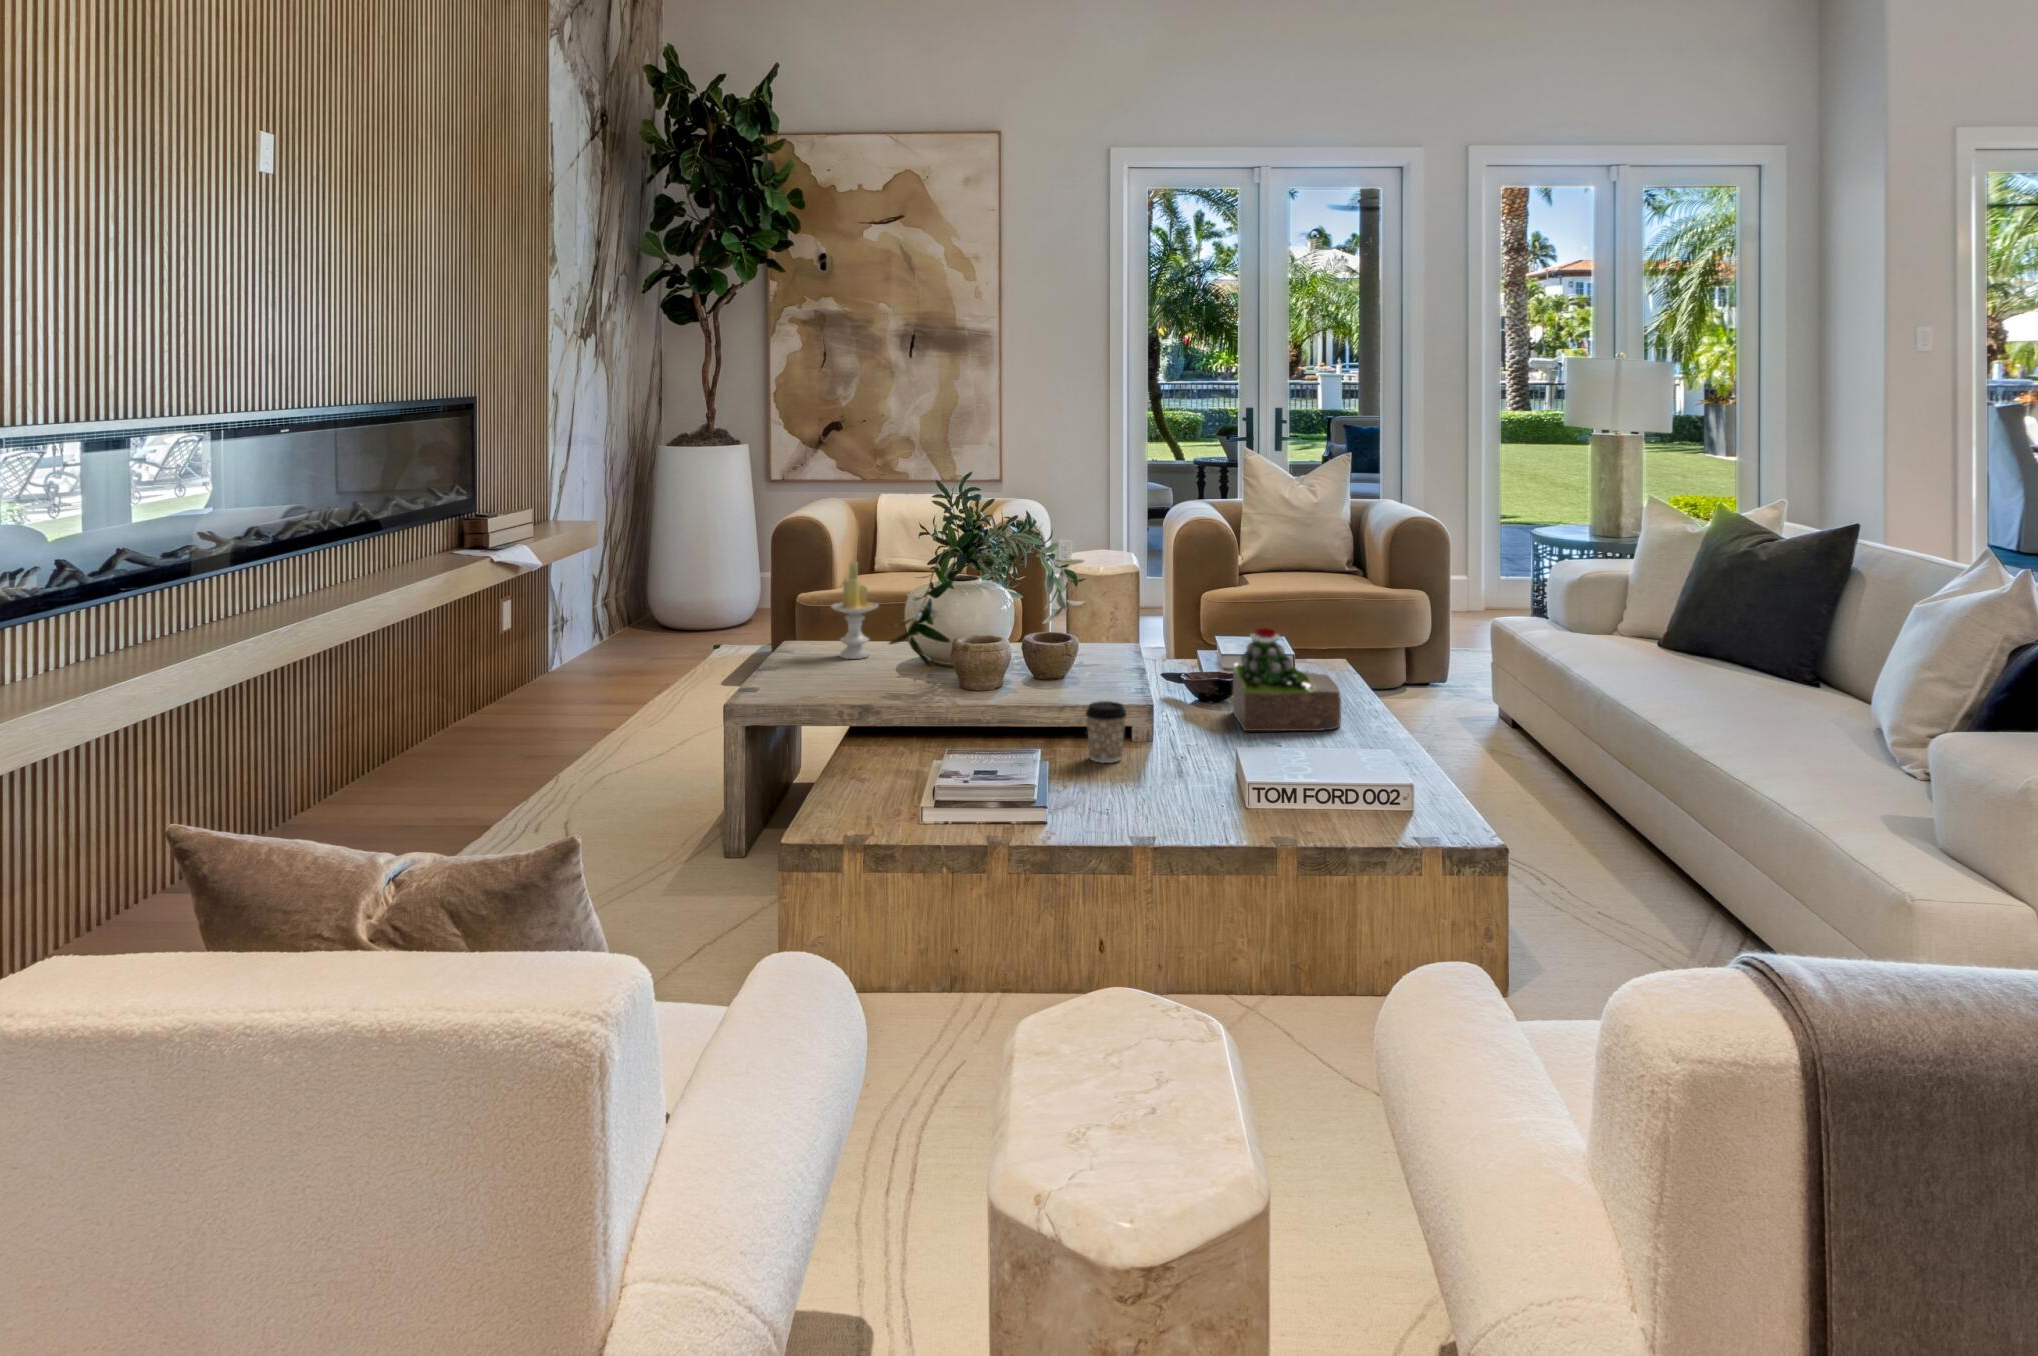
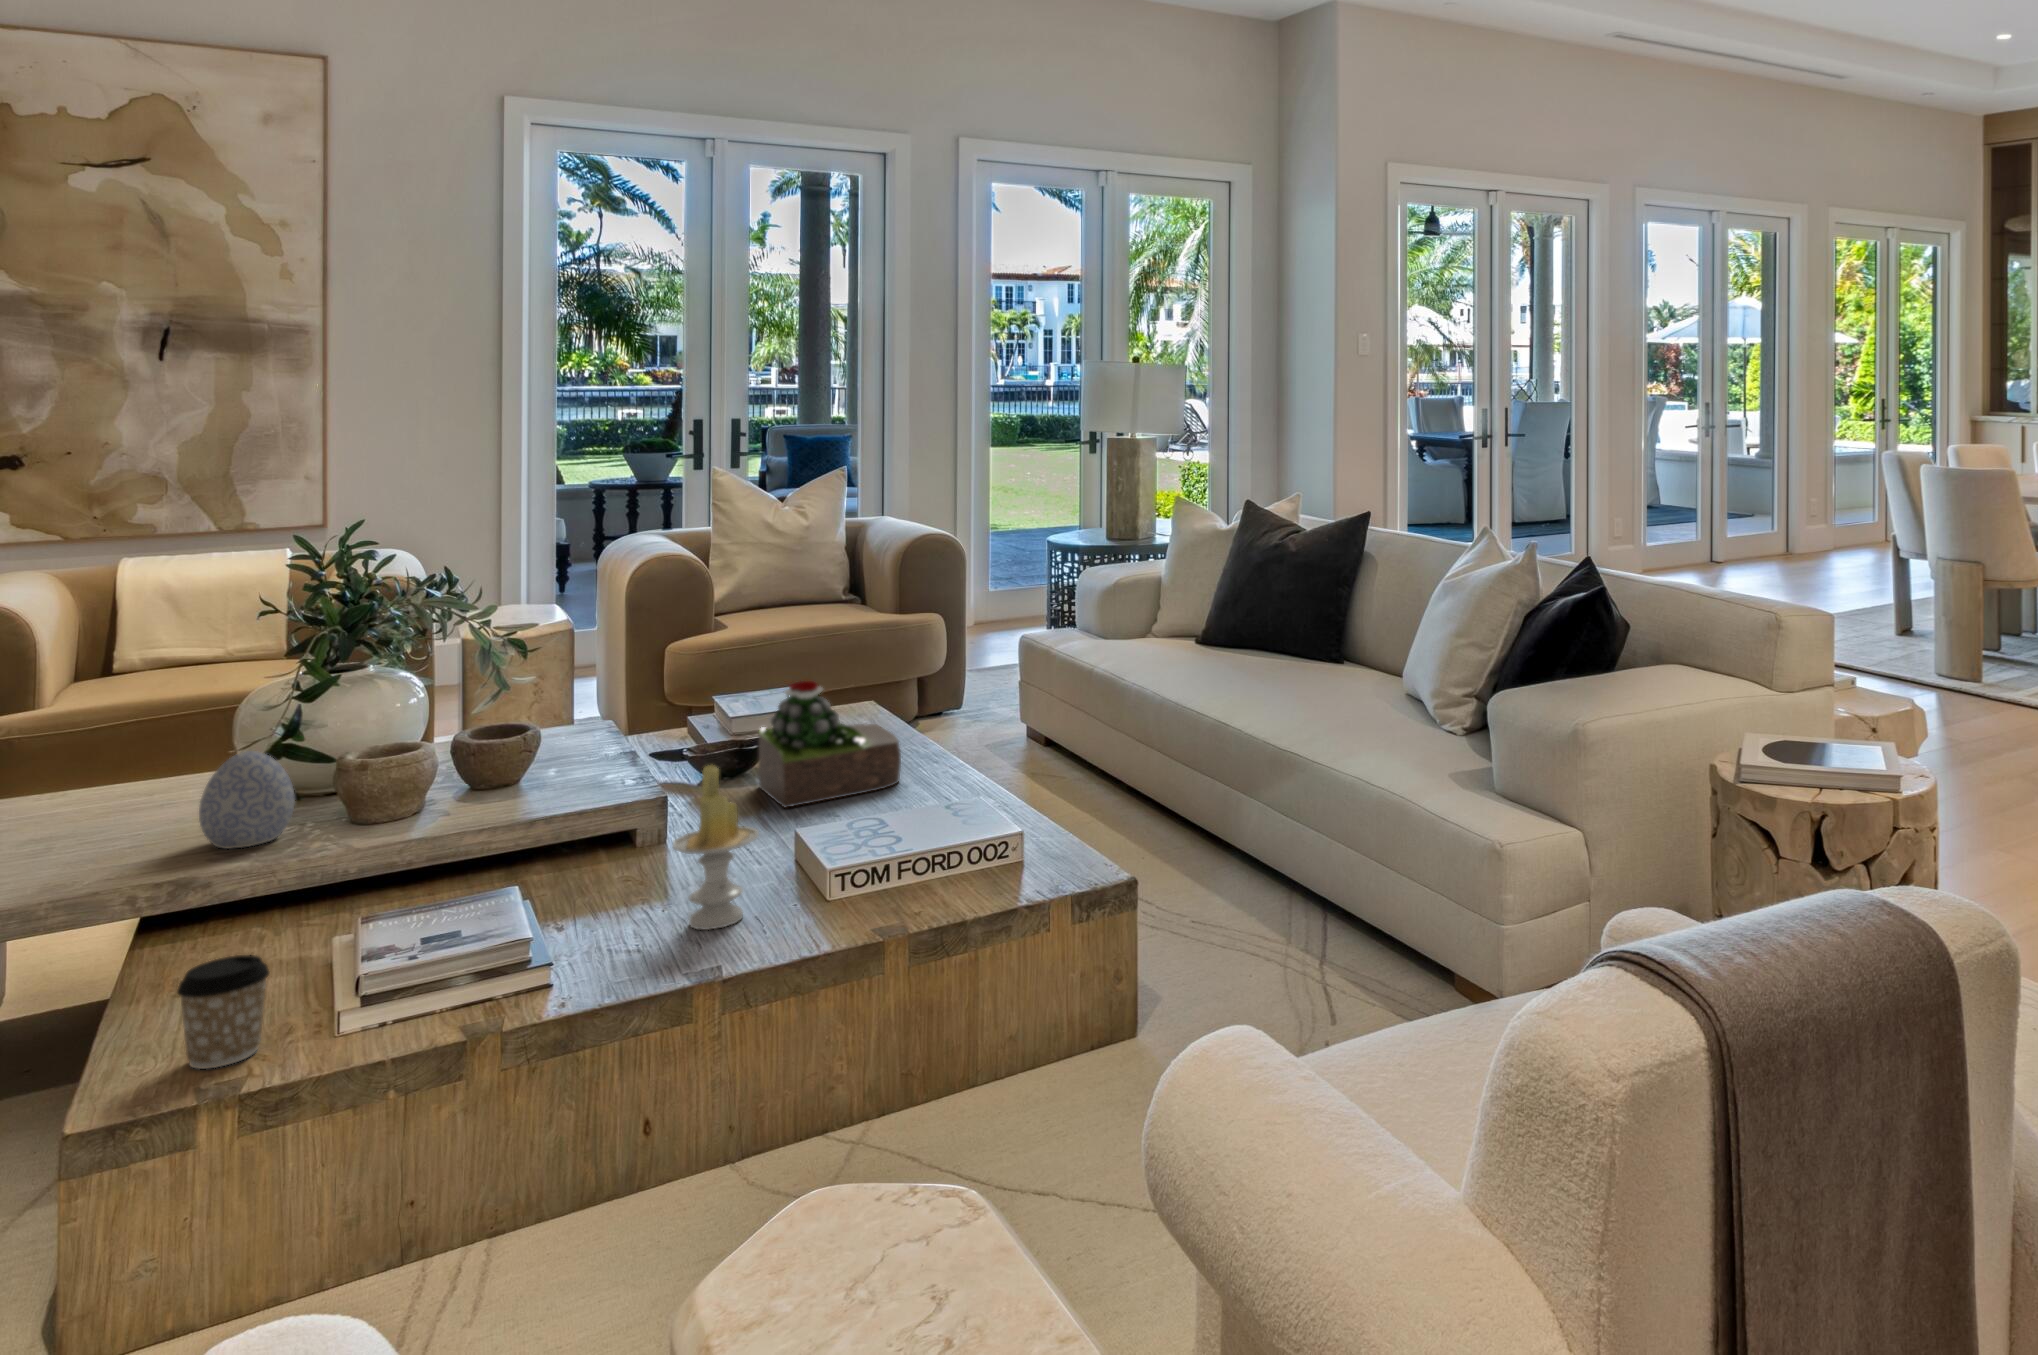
candle: present [831,561,878,659] -> present [673,765,759,930]
decorative egg: none [877,624,928,690] -> present [199,751,295,849]
coffee cup: present [1086,701,1127,763] -> present [177,955,269,1069]

